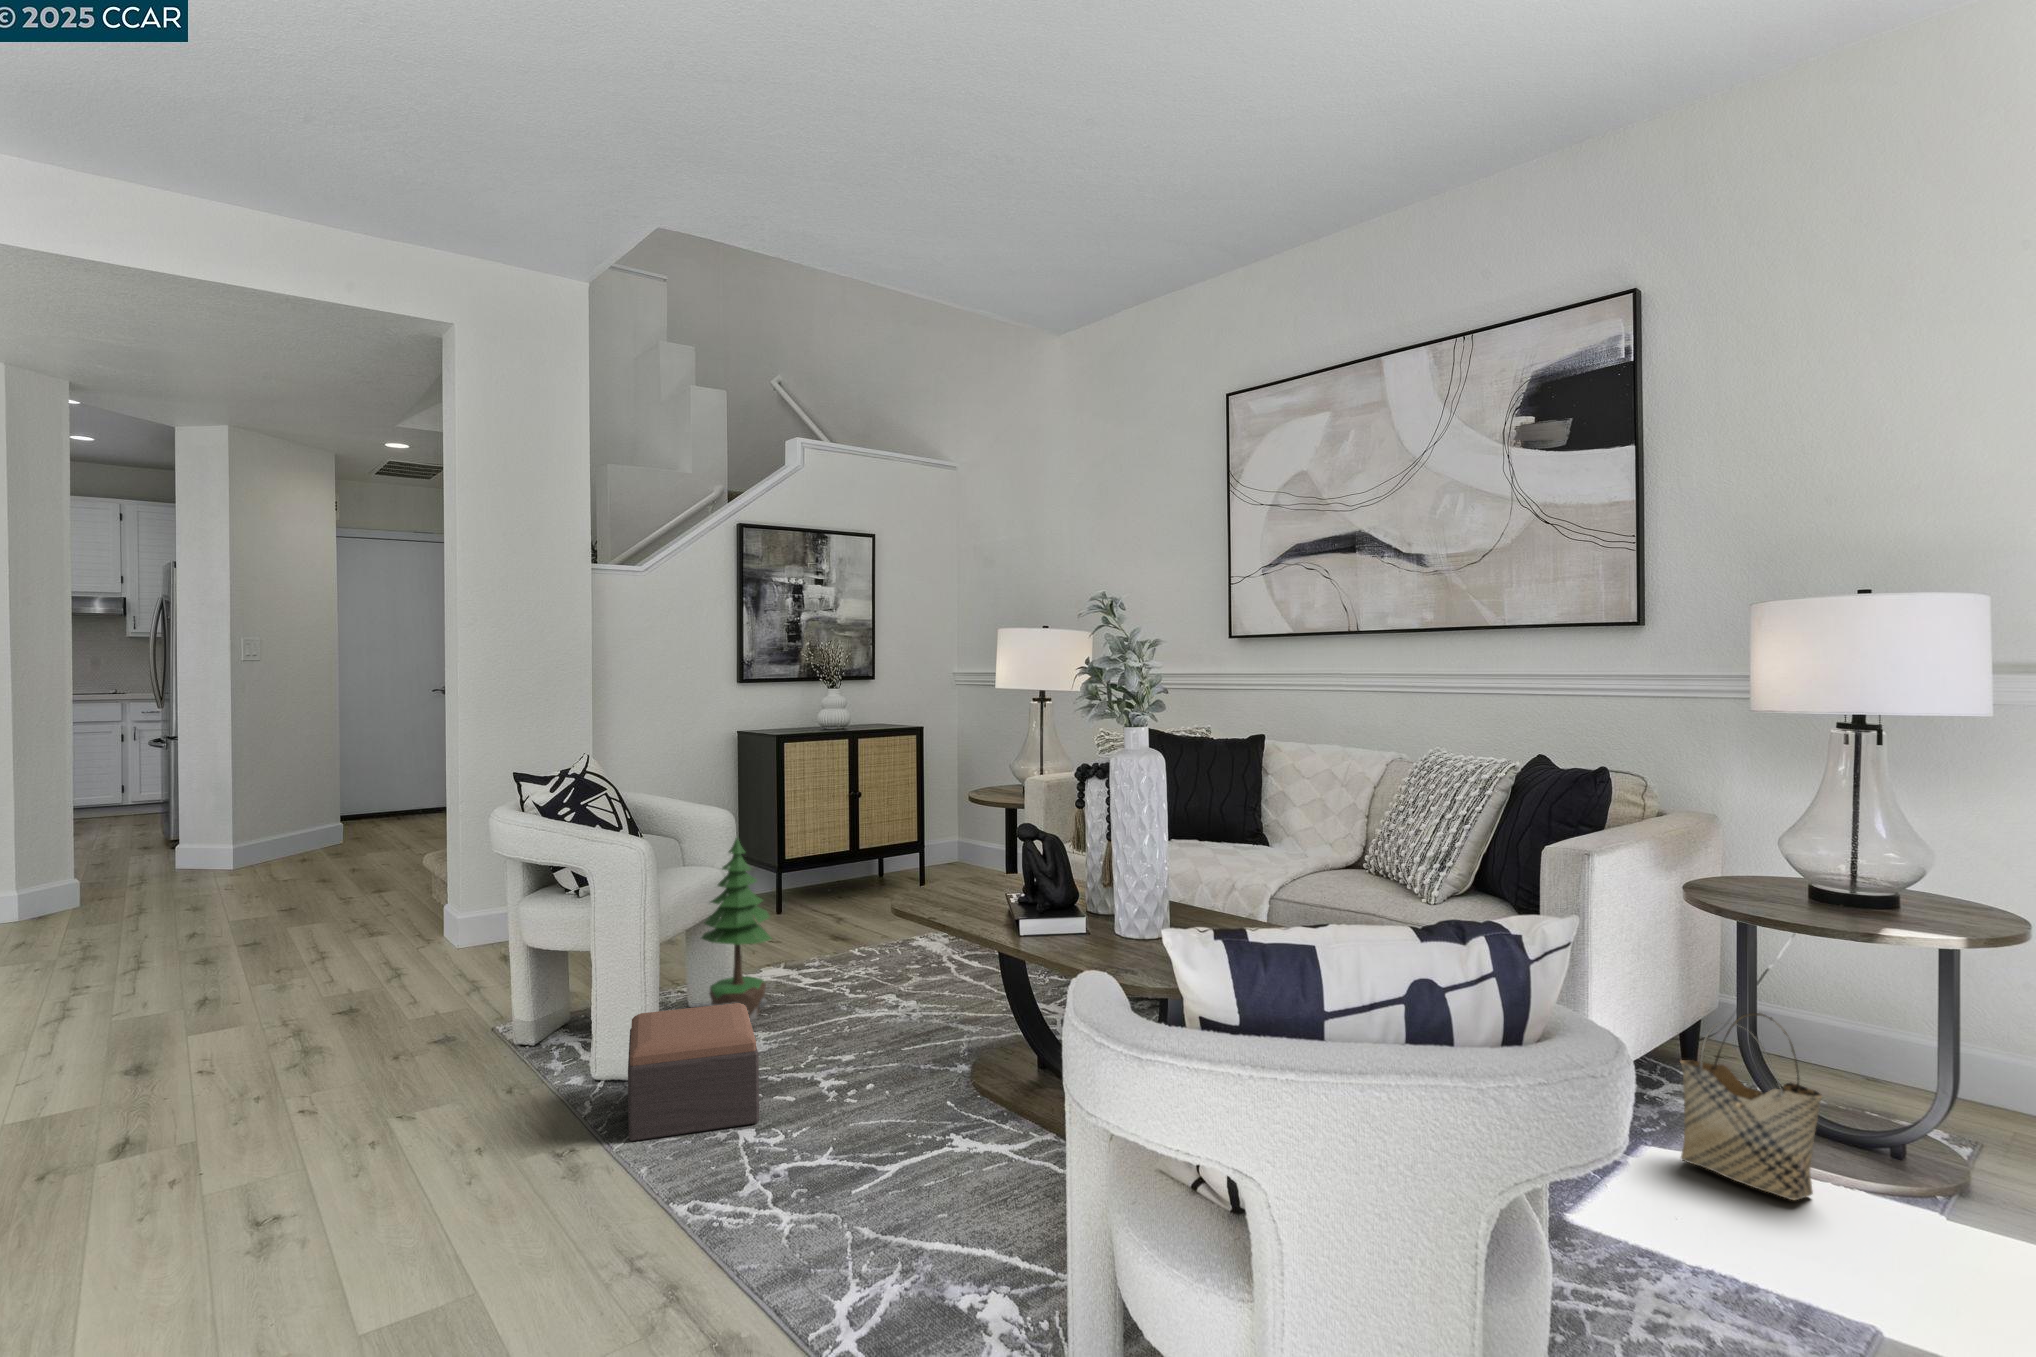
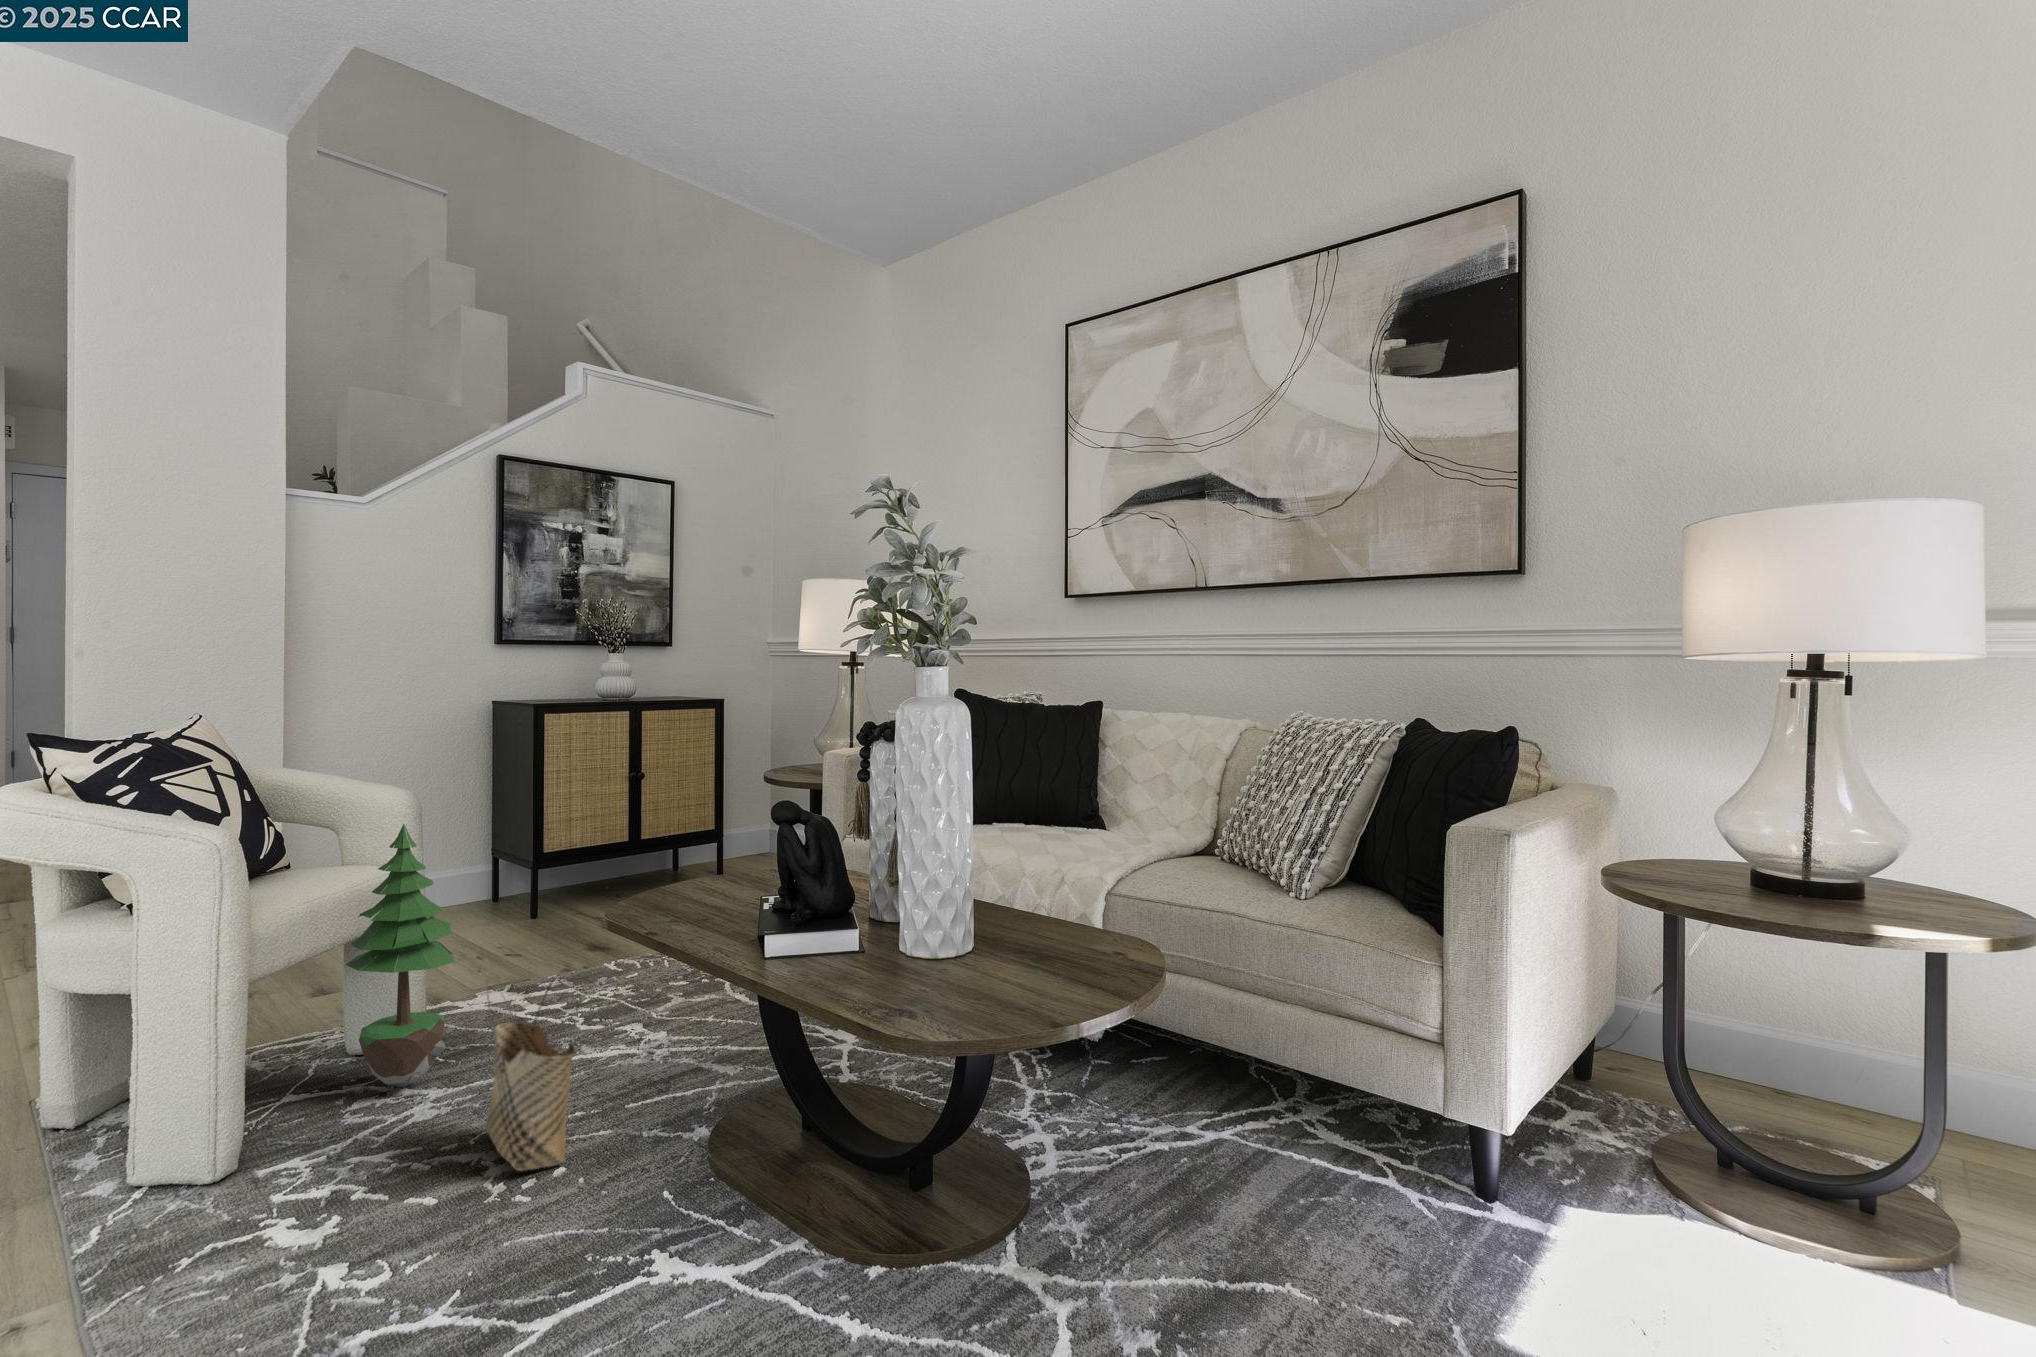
footstool: present [628,1003,759,1141] -> none [129,1061,383,1298]
woven basket: present [1681,1013,1822,1200] -> present [485,969,578,1171]

